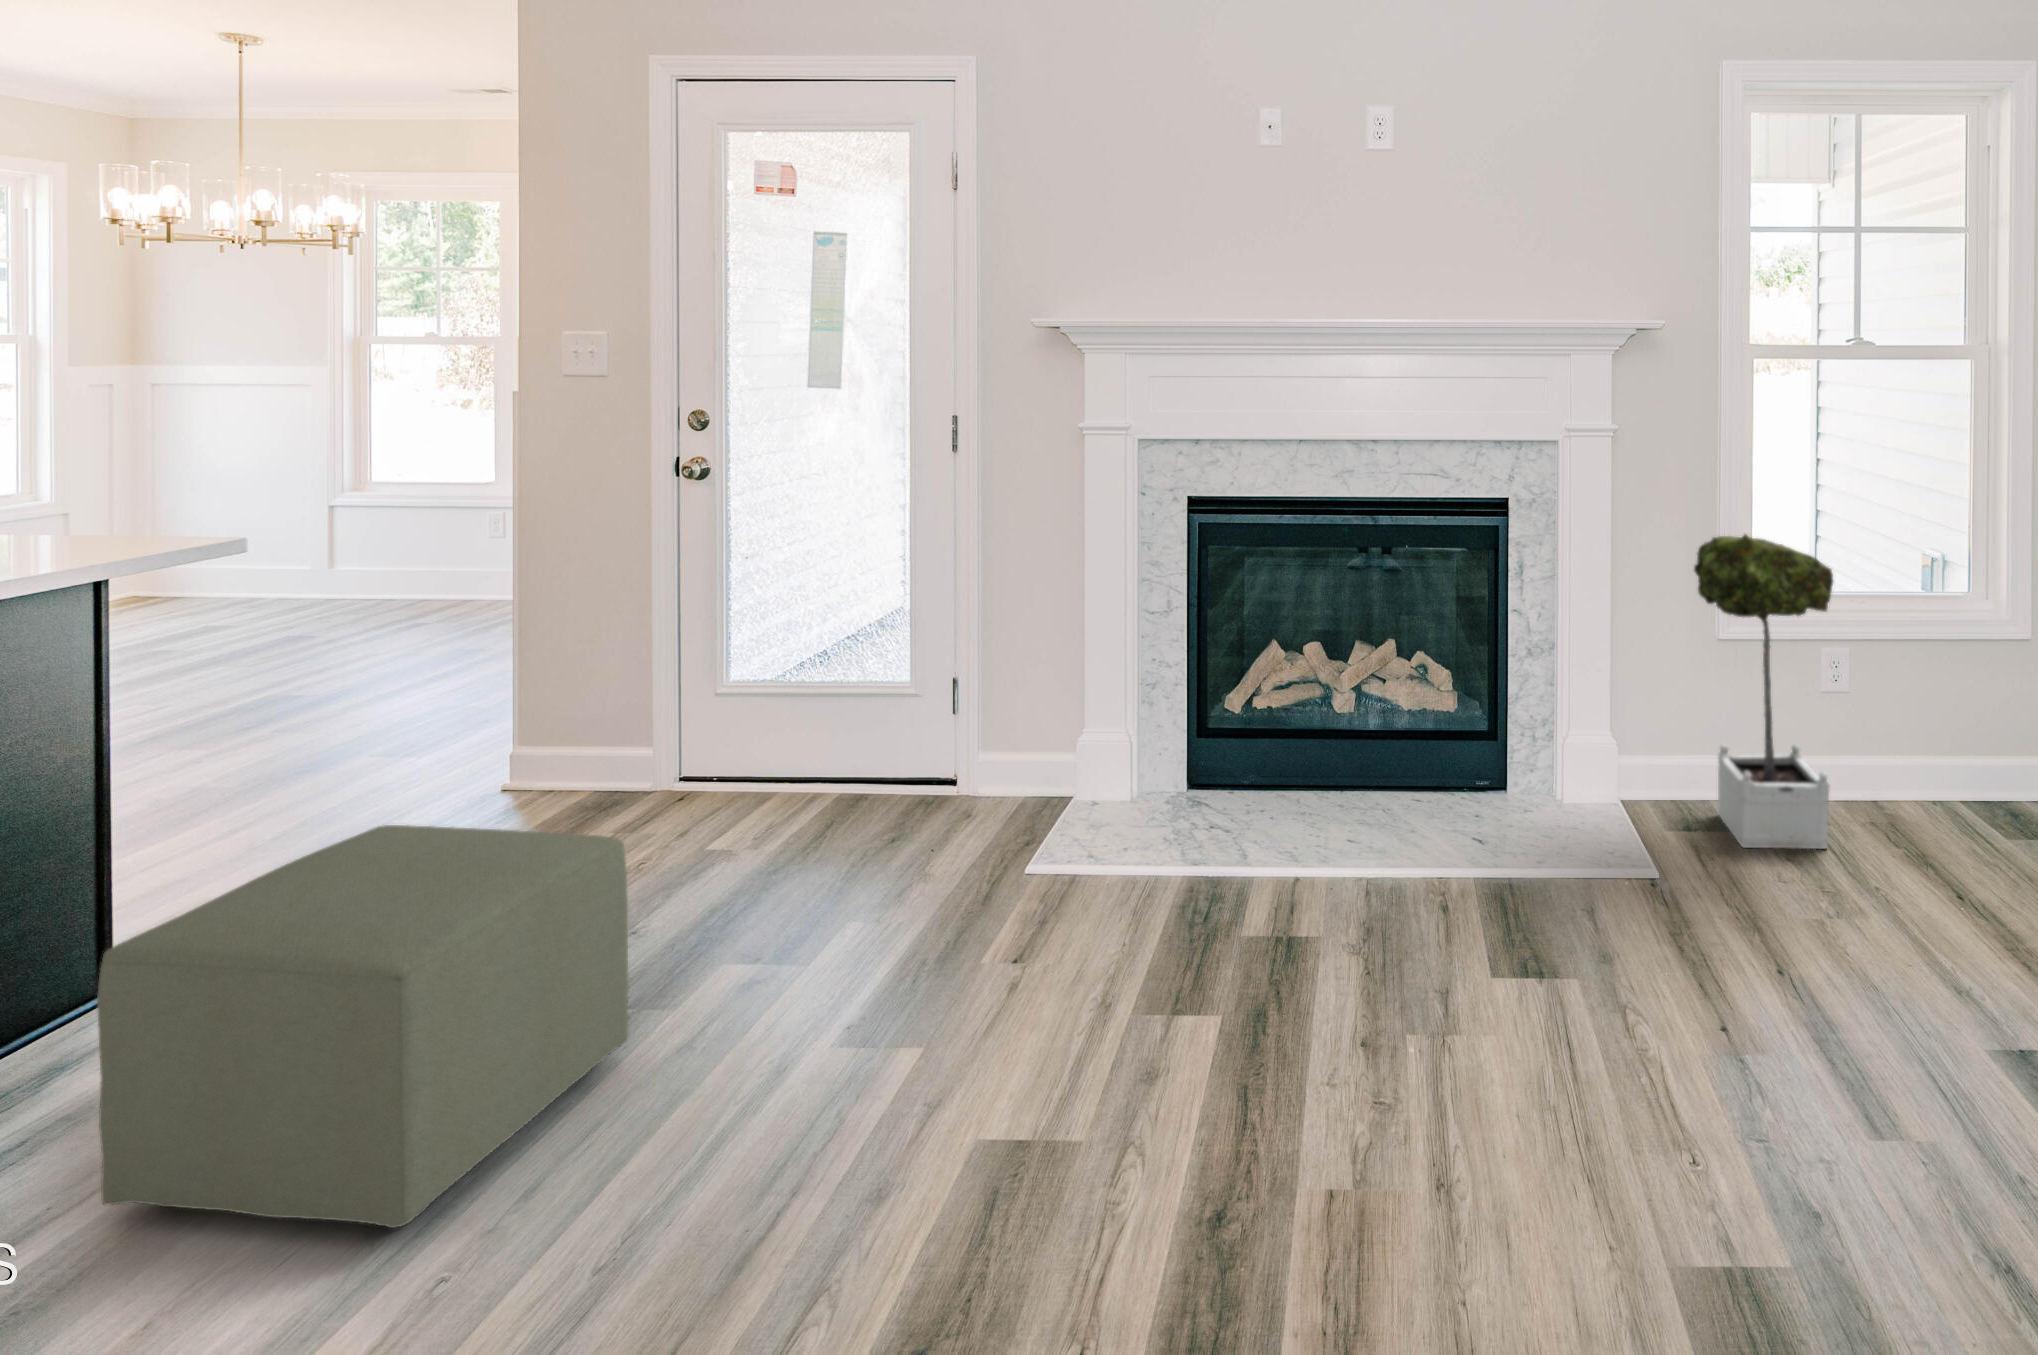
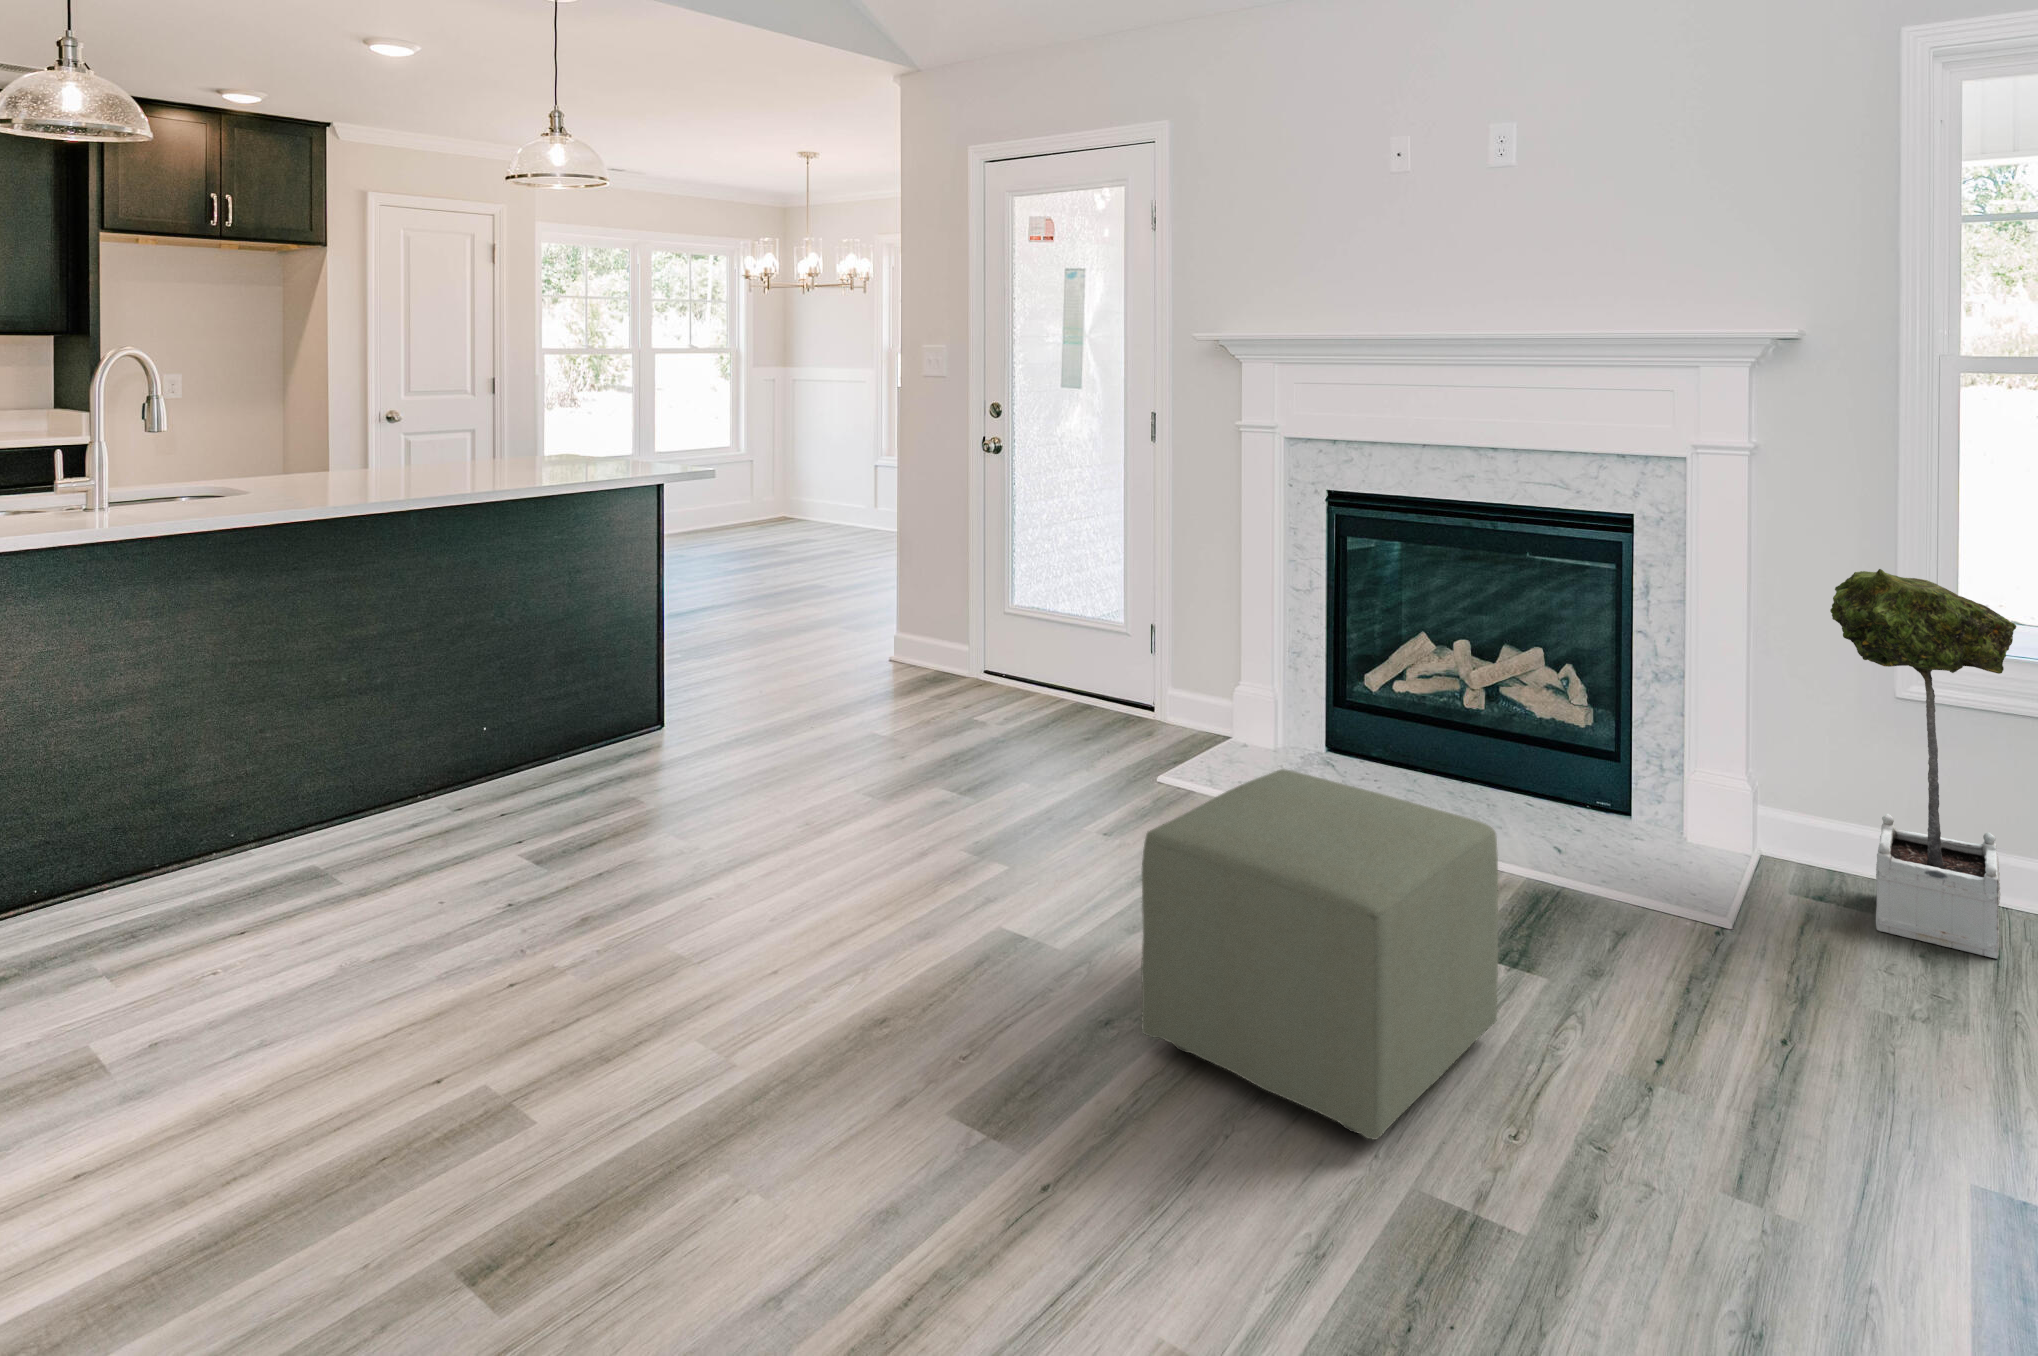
ottoman: present [97,825,629,1228] -> present [1141,769,1498,1140]

